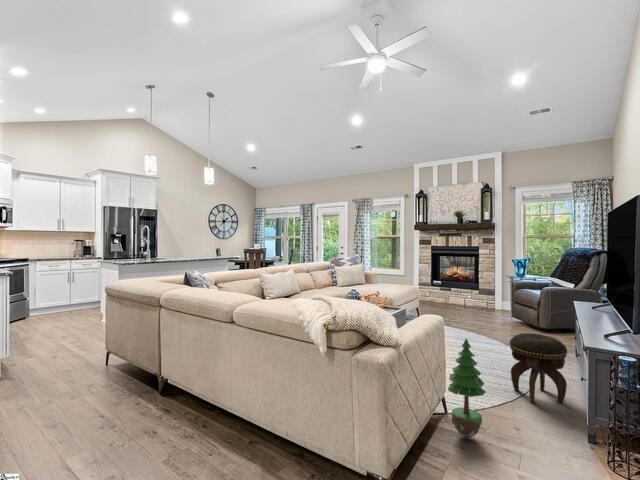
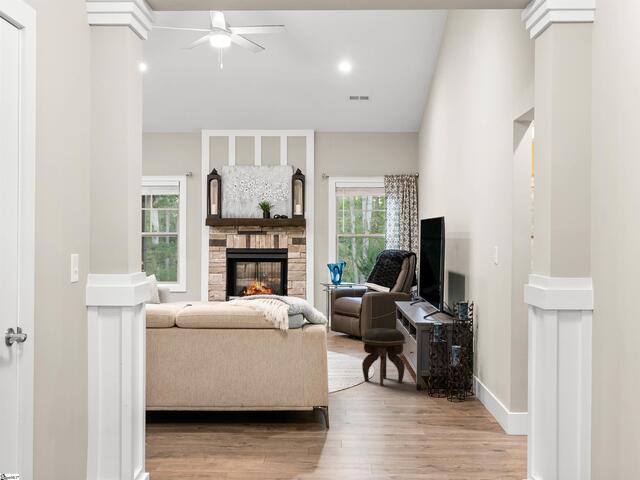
potted tree: present [448,339,486,438] -> none [335,326,365,408]

